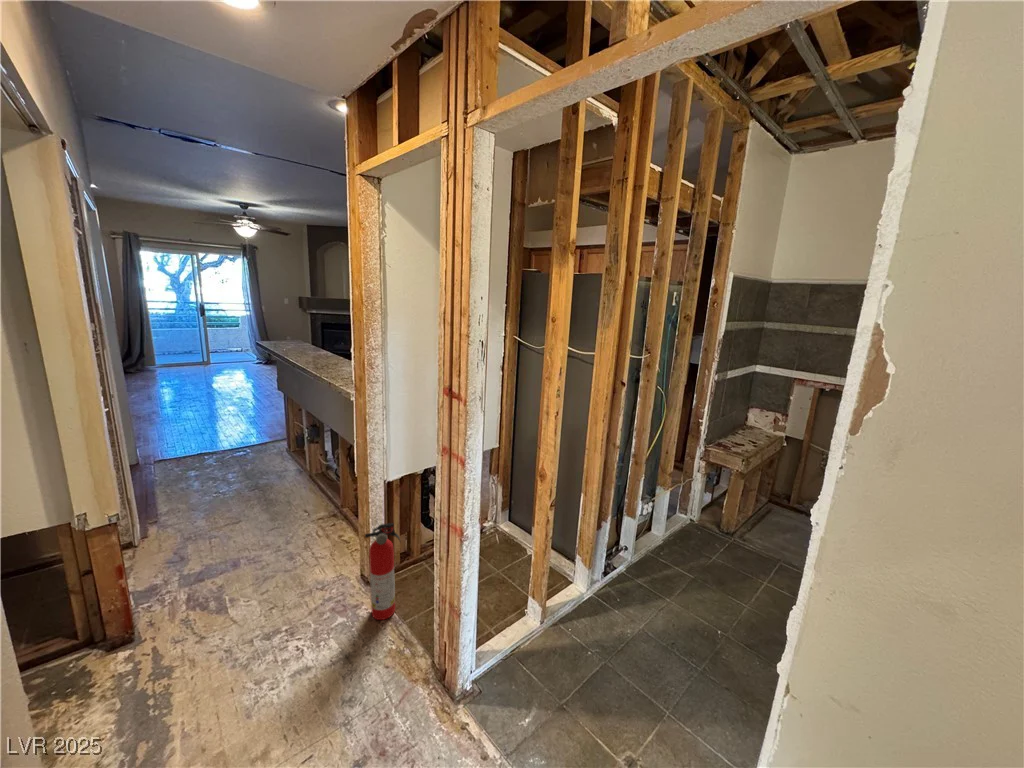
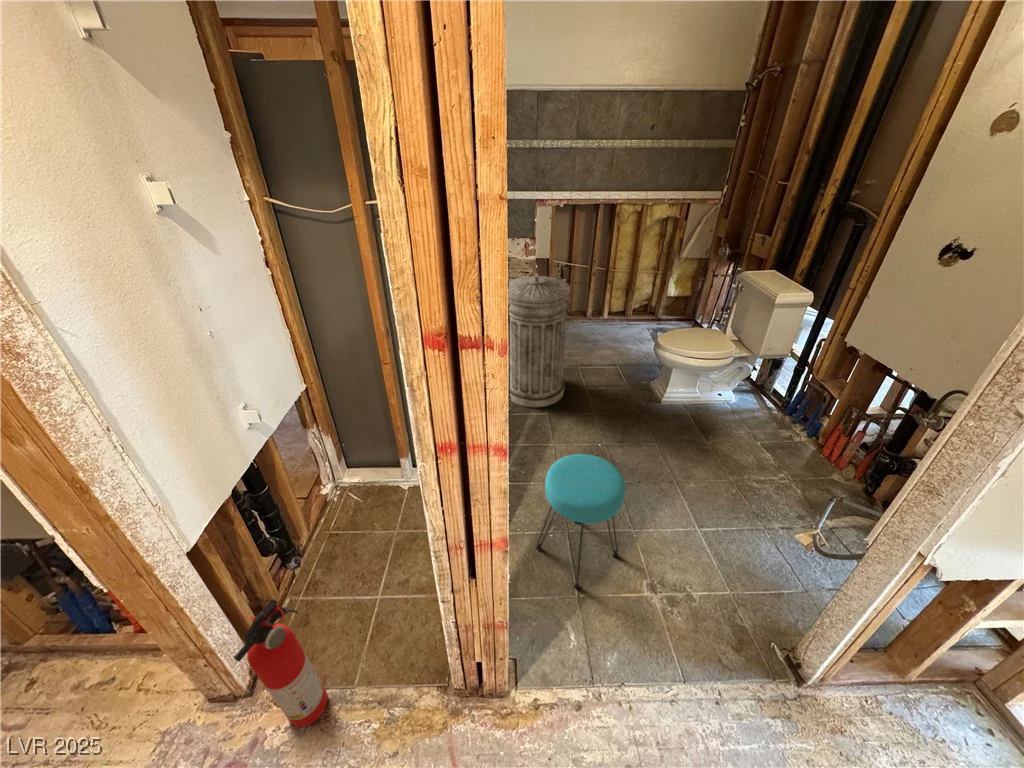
trash can: none [660,439,743,572] -> present [509,274,570,407]
stool: none [565,571,640,710] -> present [536,454,625,589]

